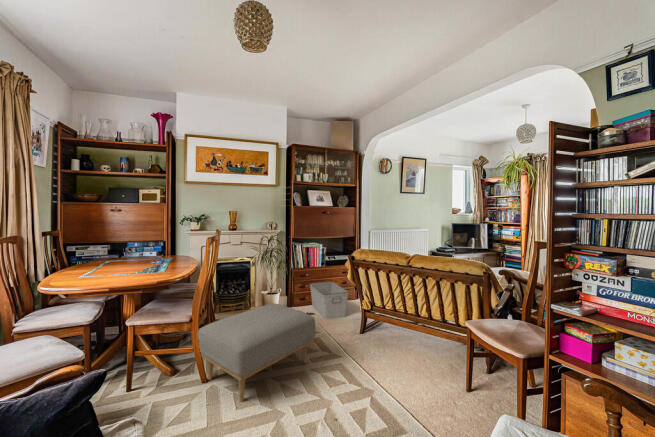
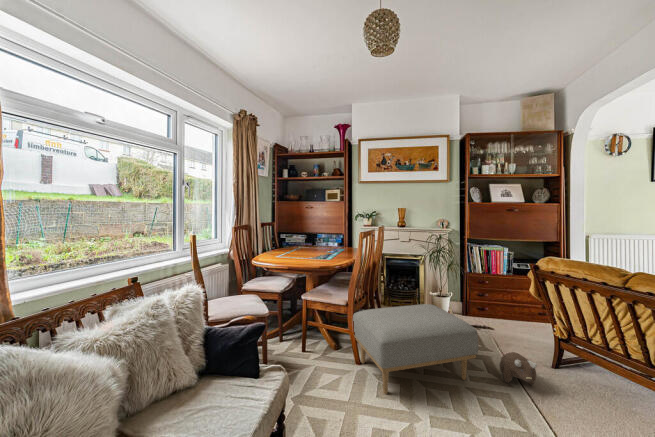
storage bin: present [310,281,349,319] -> none [488,292,542,342]
plush toy: none [328,329,353,354] -> present [500,352,537,385]

